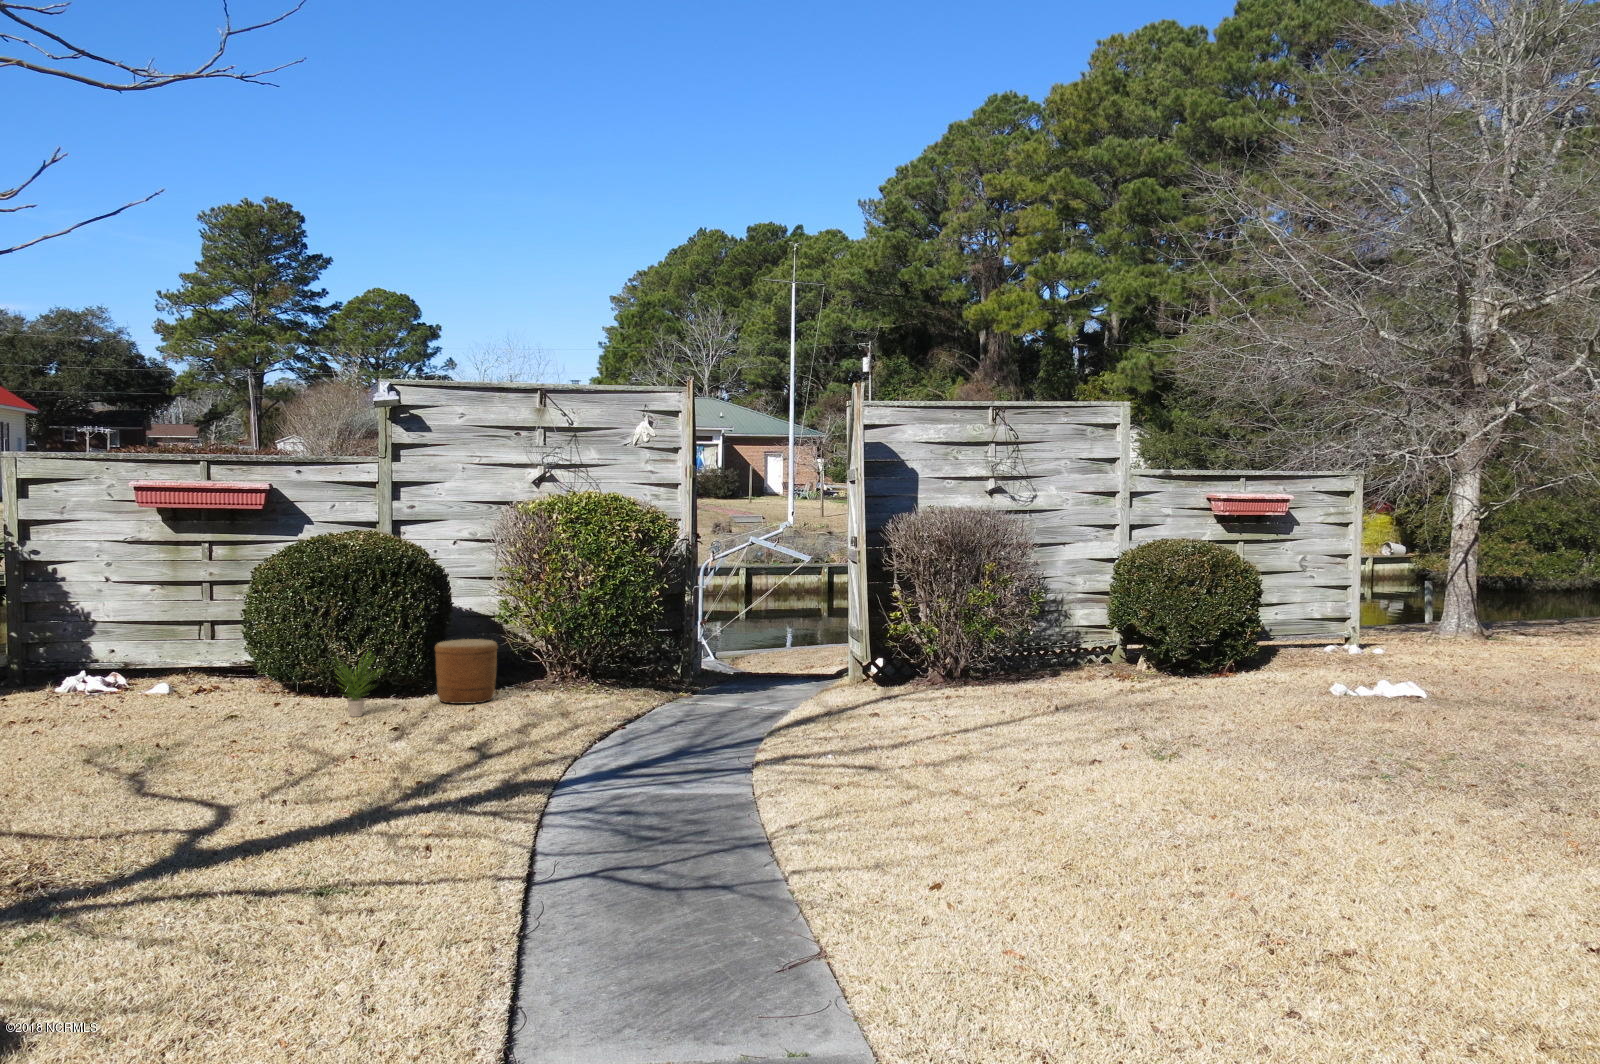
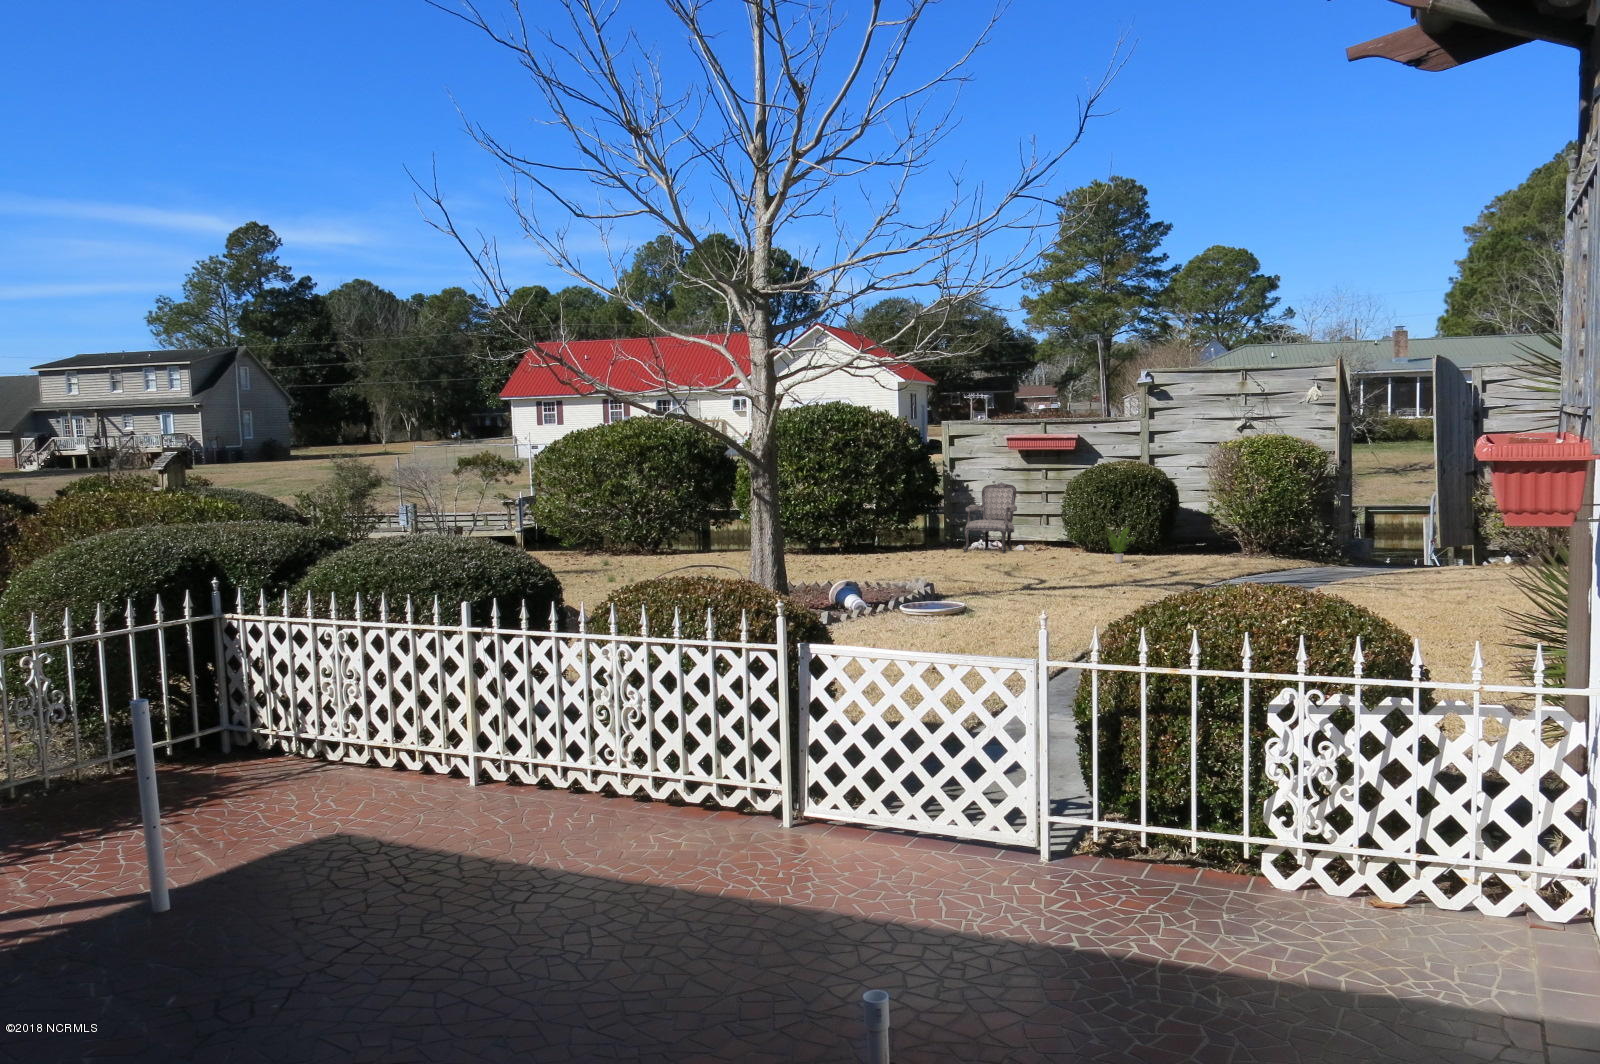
armchair: none [42,566,155,699] -> present [963,482,1017,553]
woven basket: present [435,639,498,704] -> none [1166,525,1204,562]

